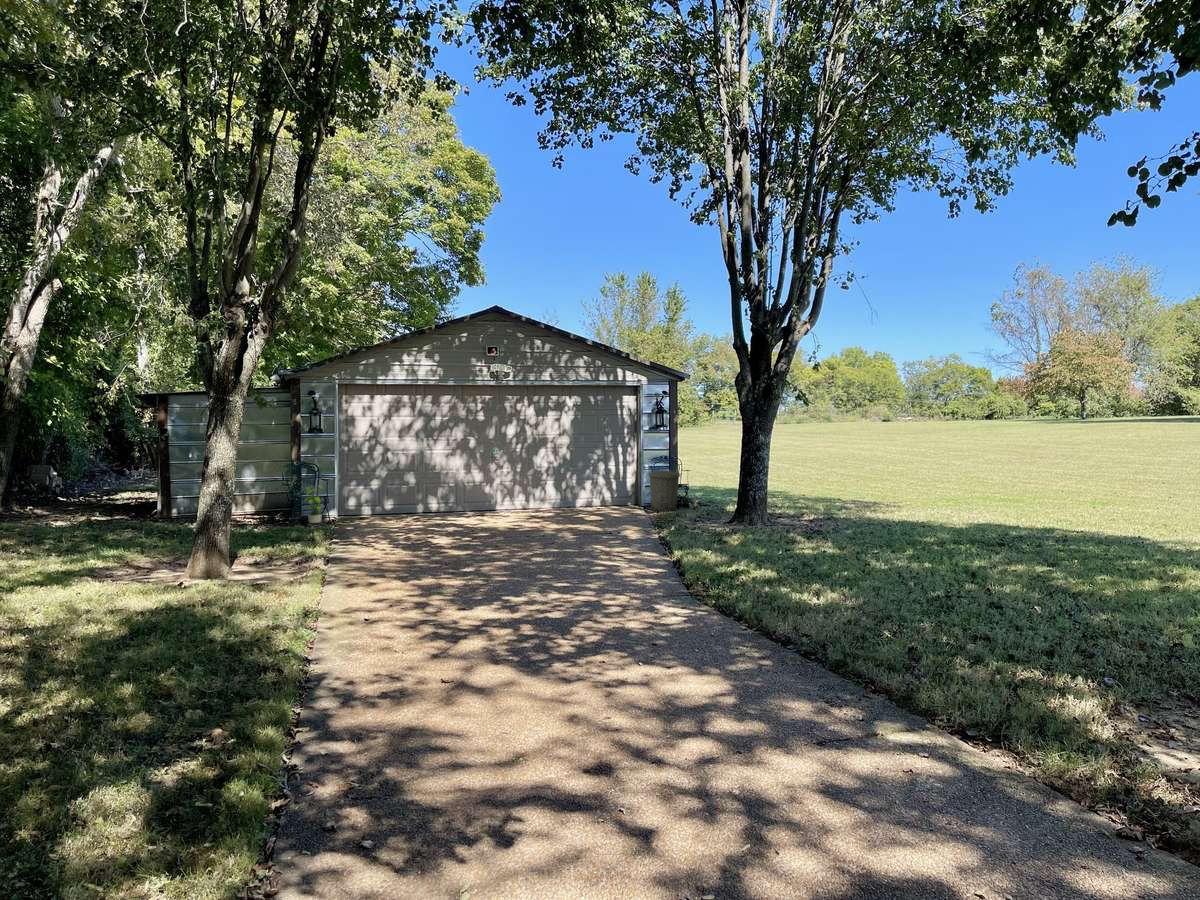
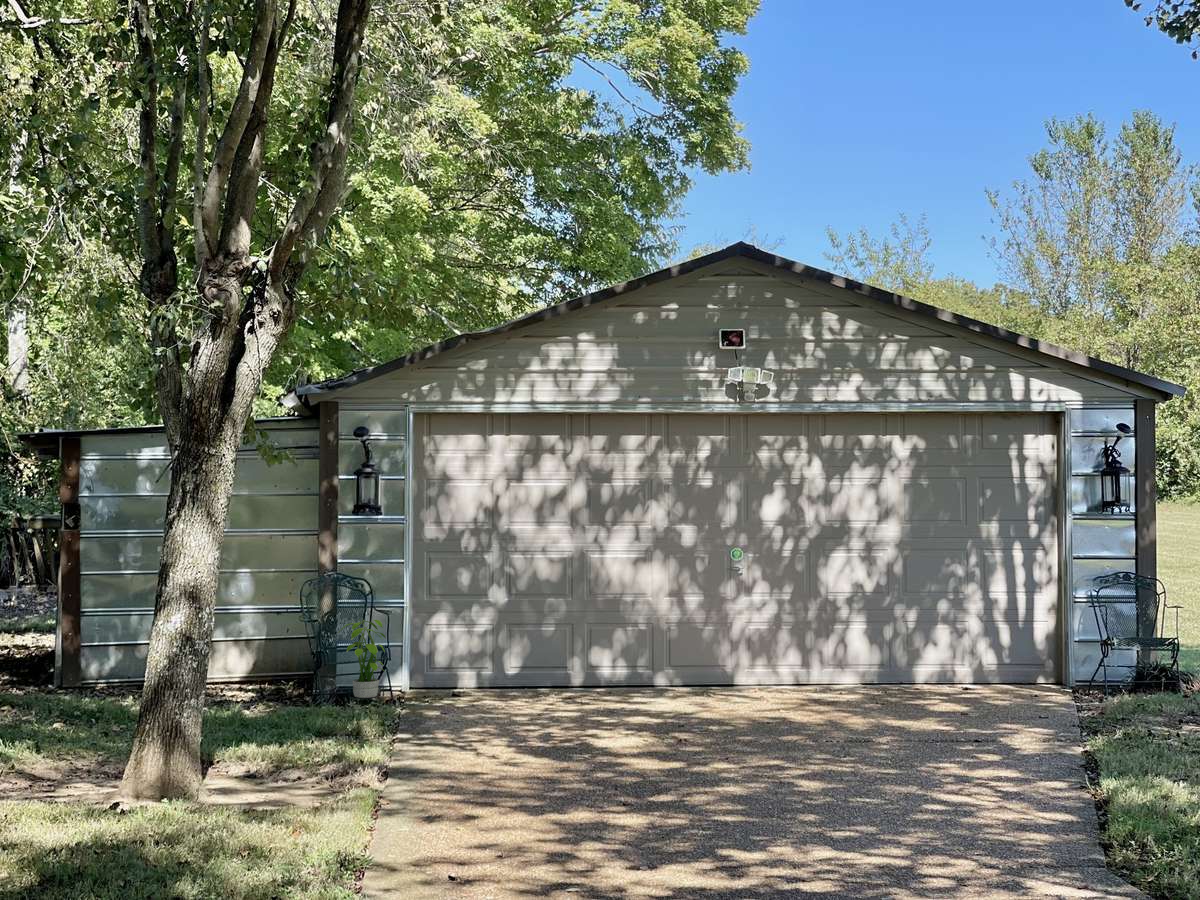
trash can: present [648,469,680,511] -> none [1088,600,1169,701]

